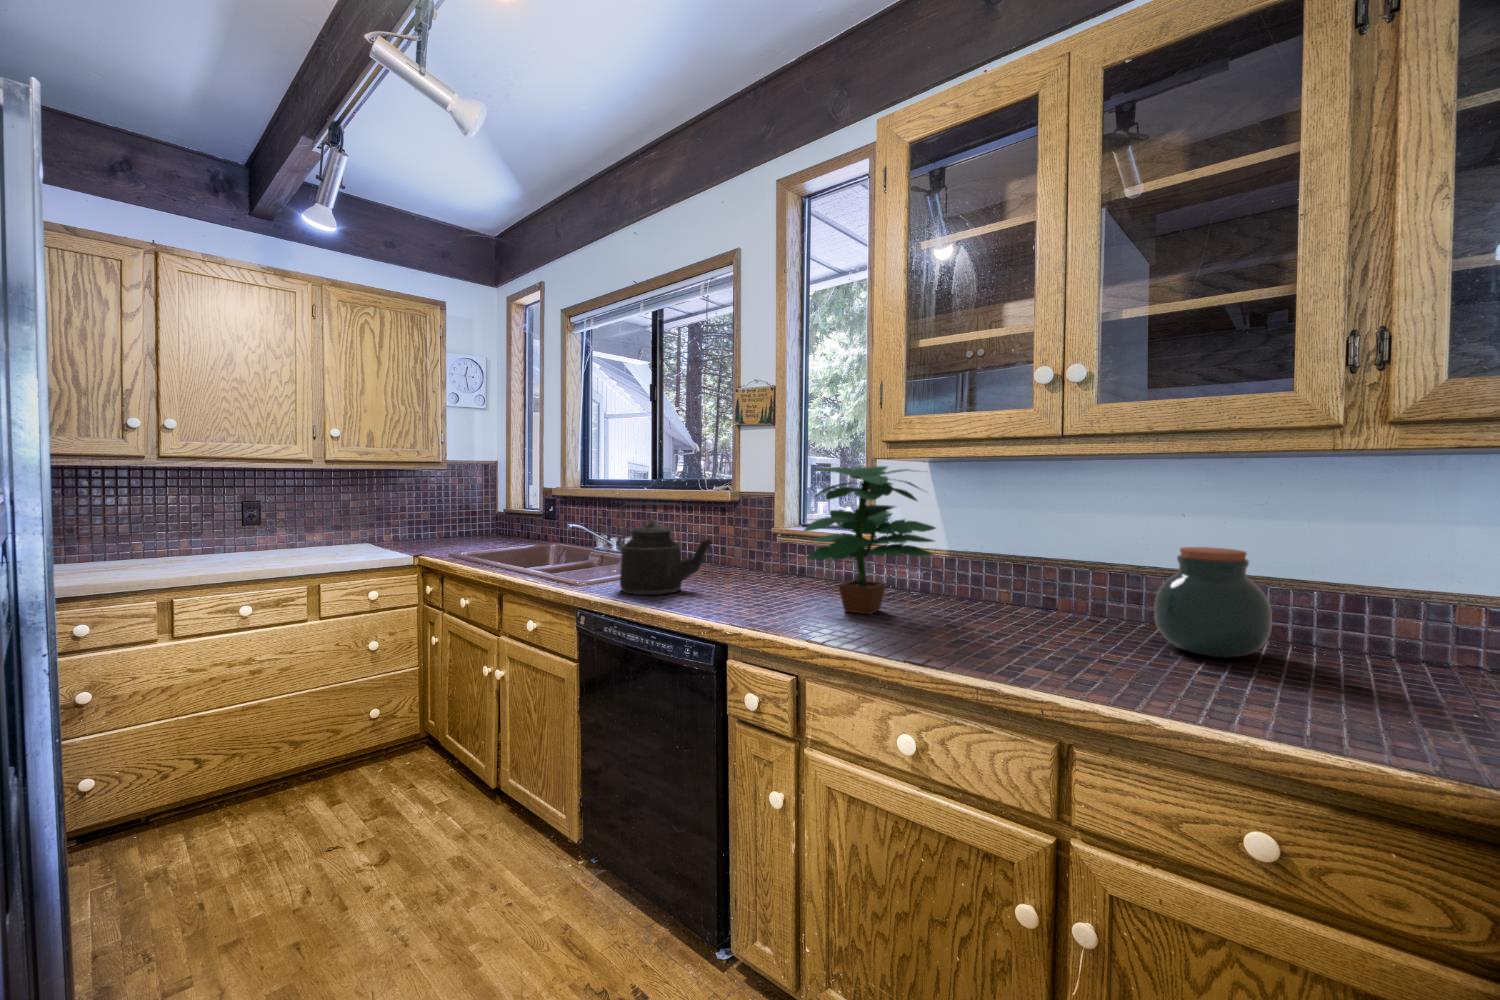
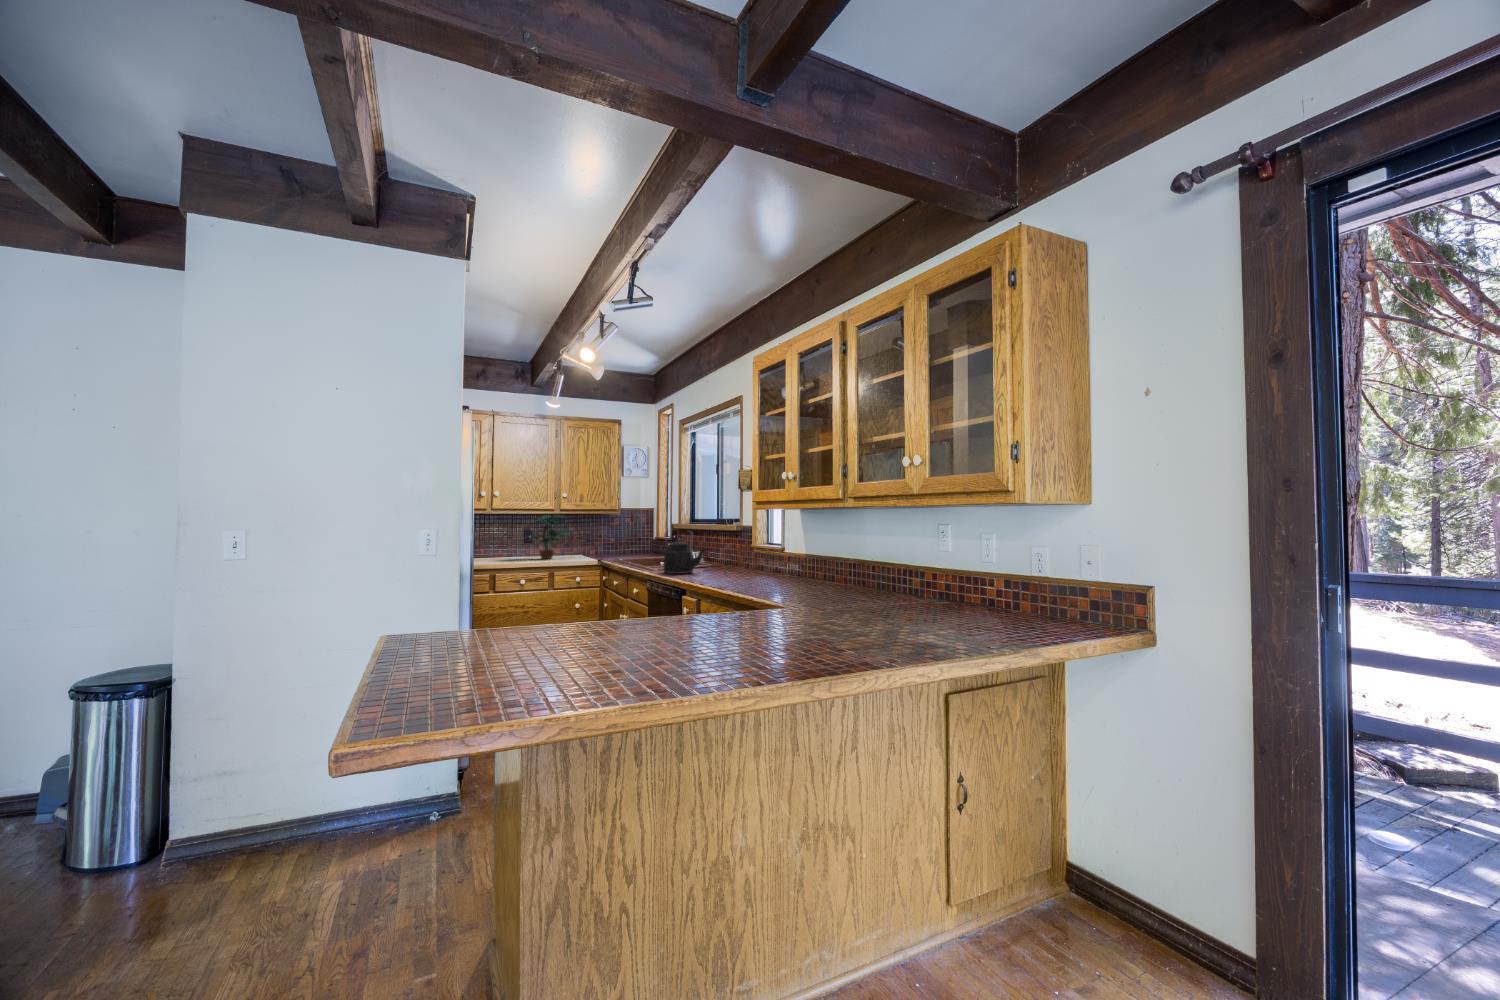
potted plant: present [804,466,935,614] -> present [528,515,570,559]
jar: present [1154,547,1272,657] -> none [822,548,862,593]

